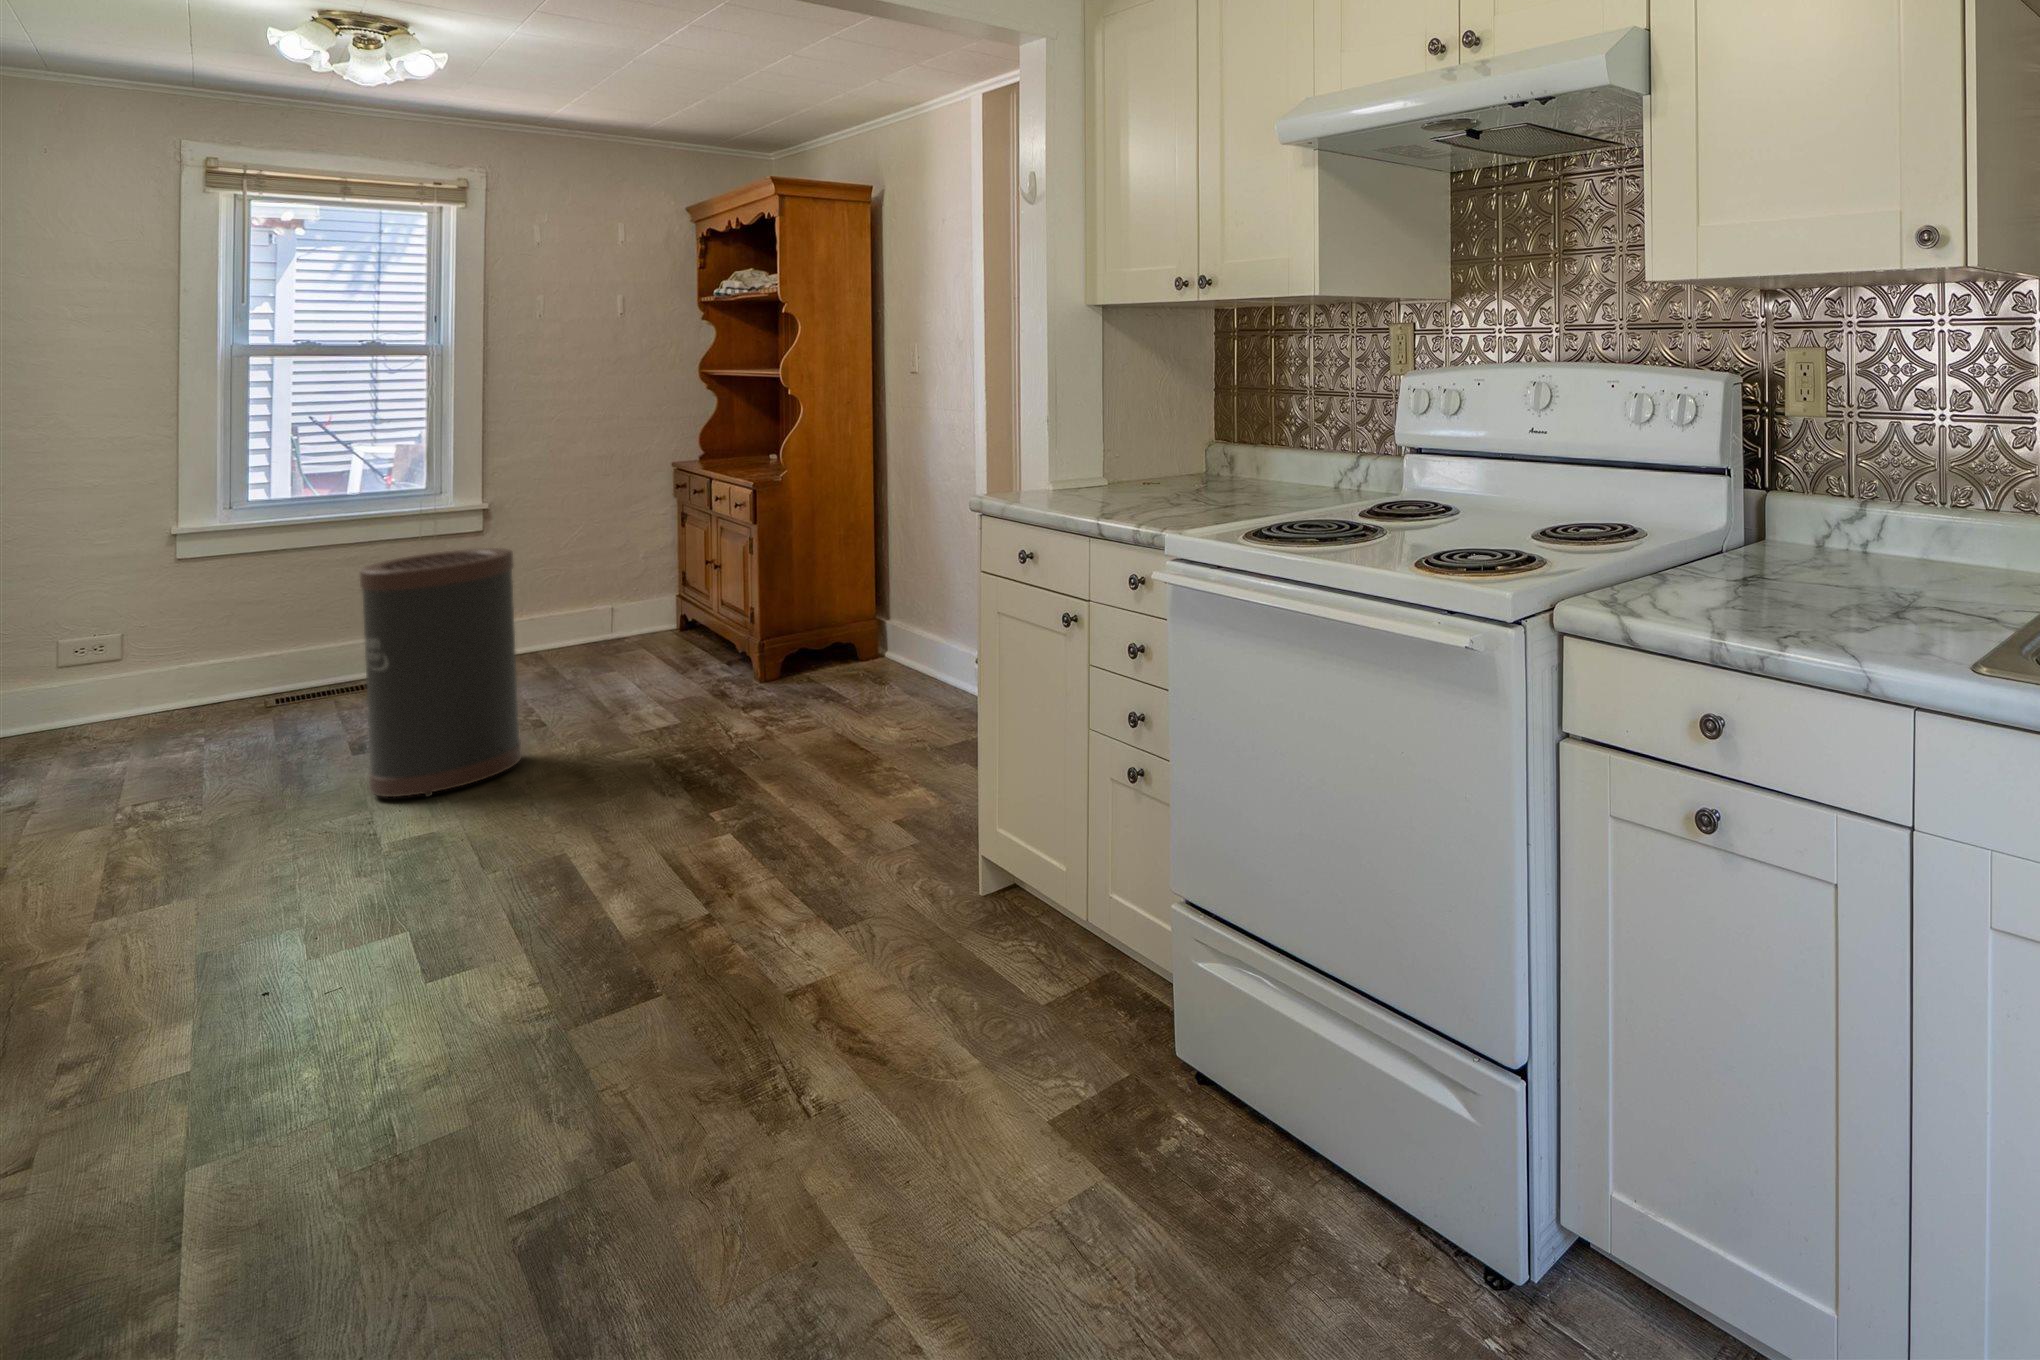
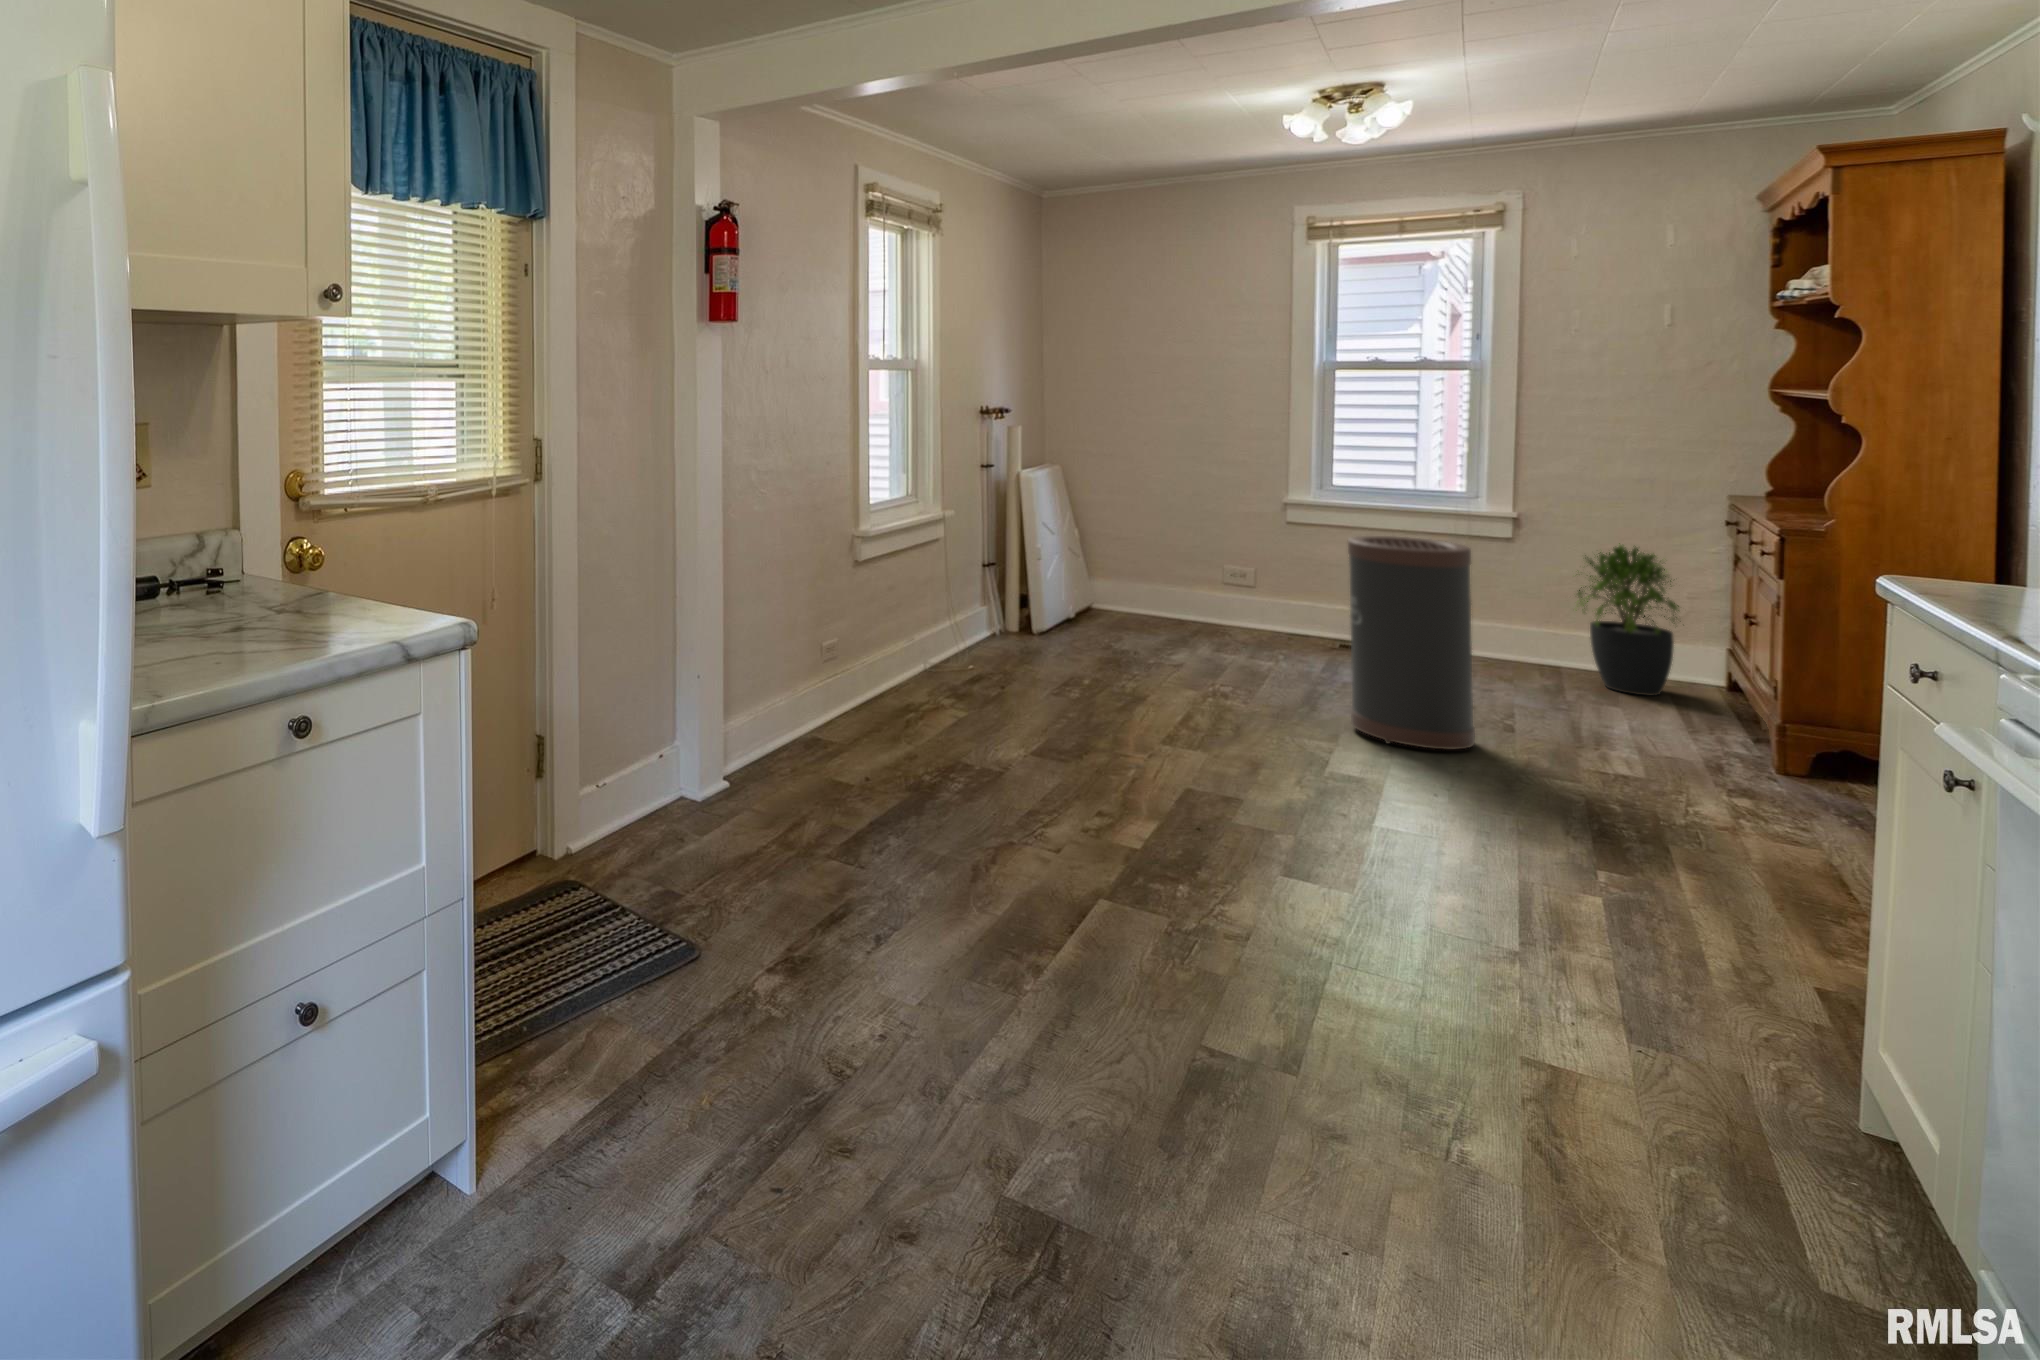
potted plant: none [545,516,653,658] -> present [1575,543,1681,696]

